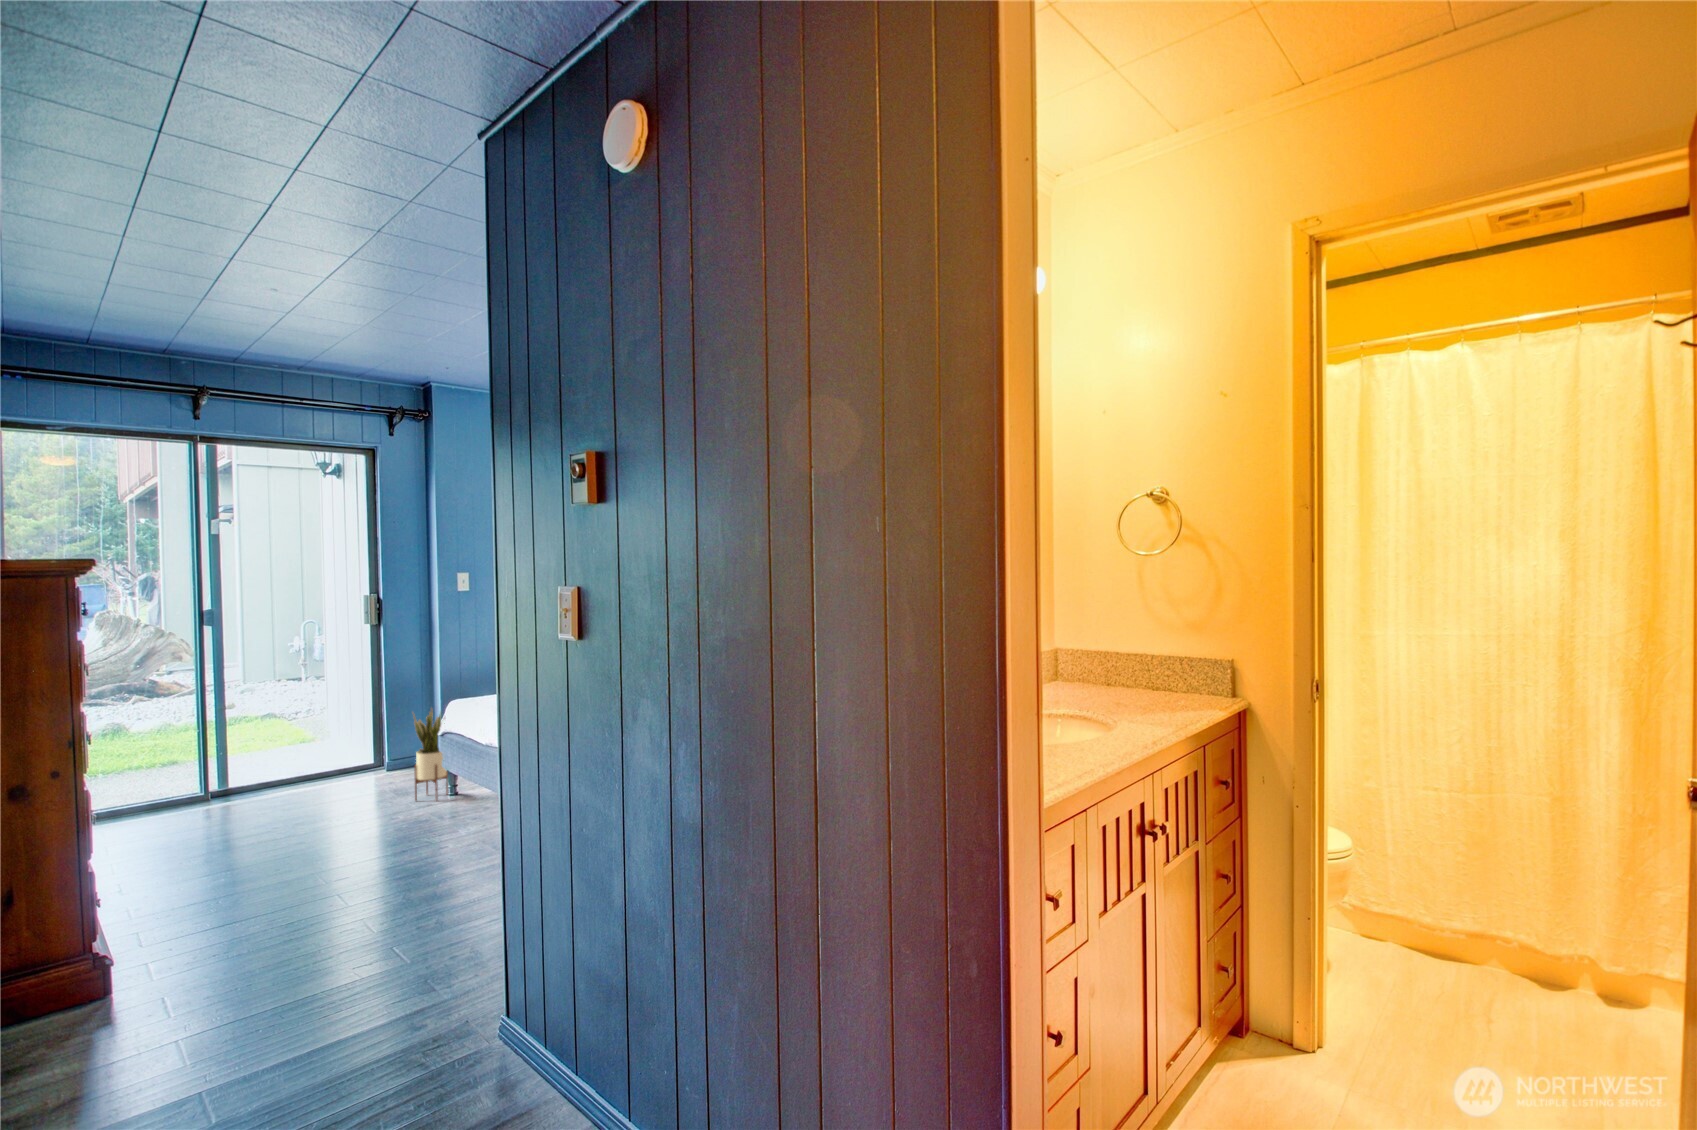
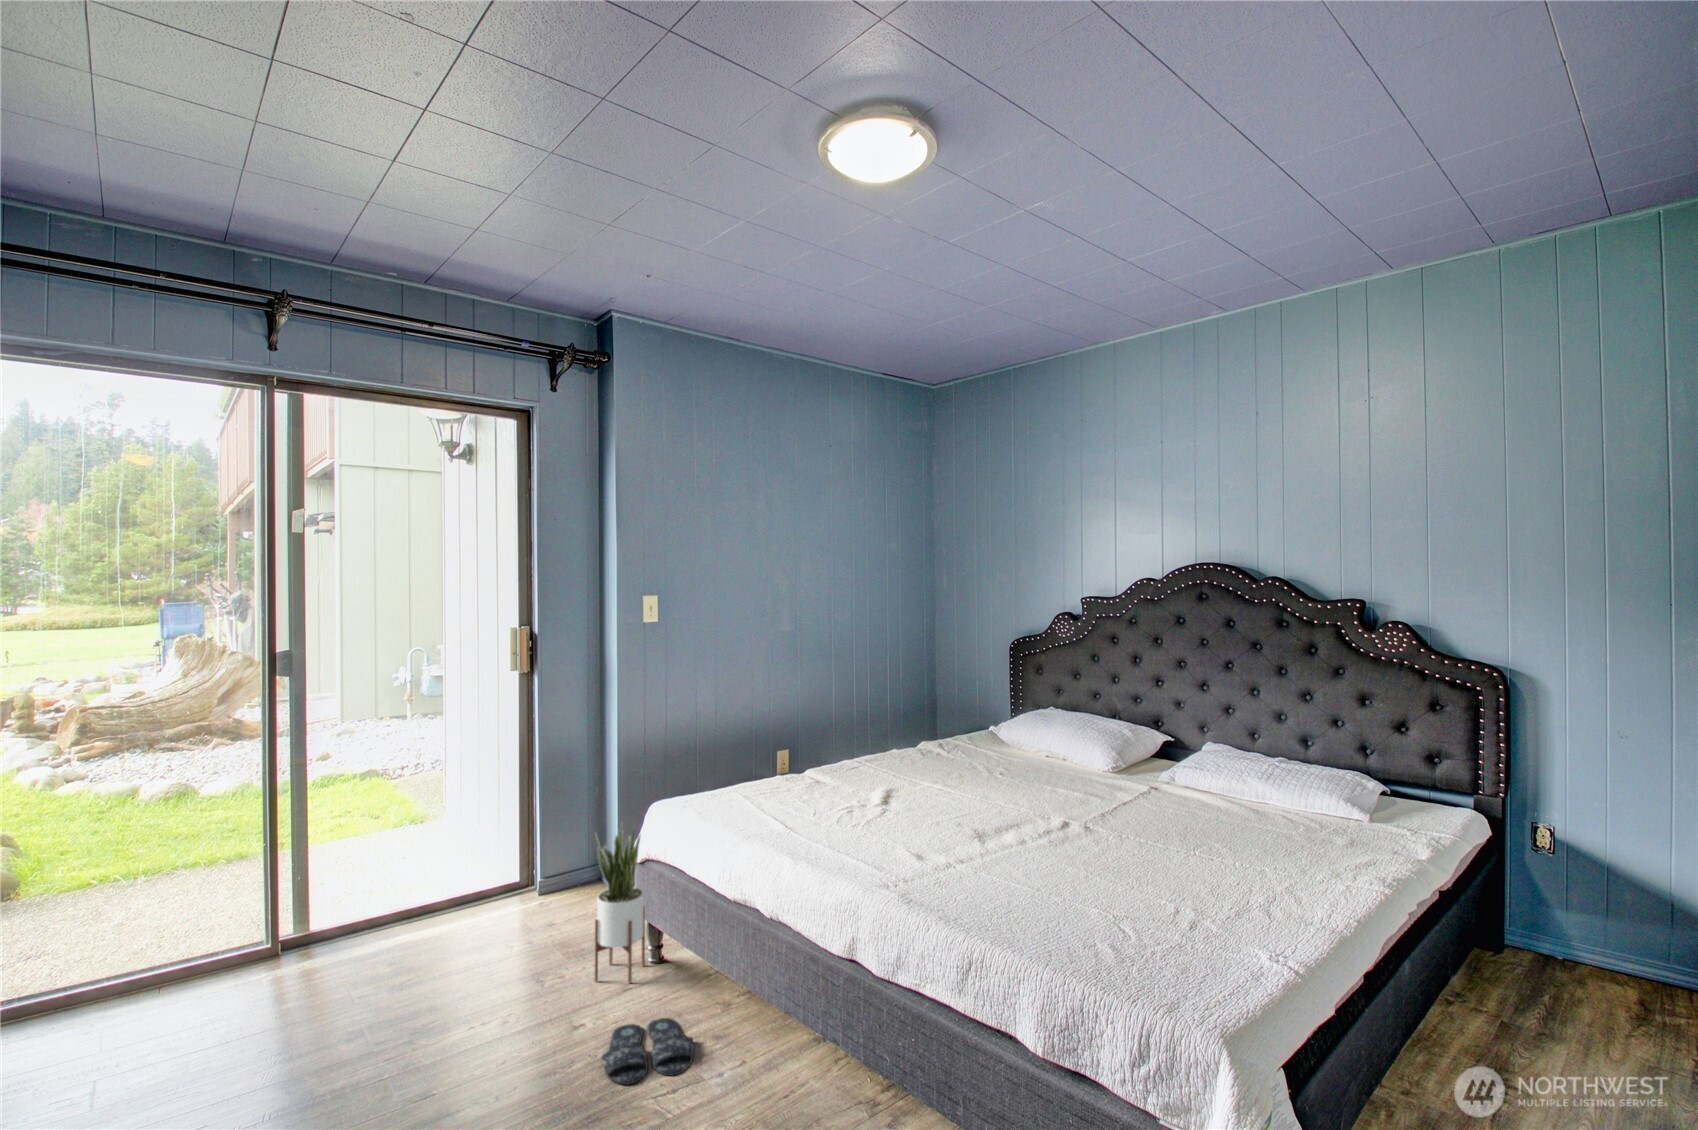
slippers: none [410,811,466,832] -> present [602,1018,694,1085]

